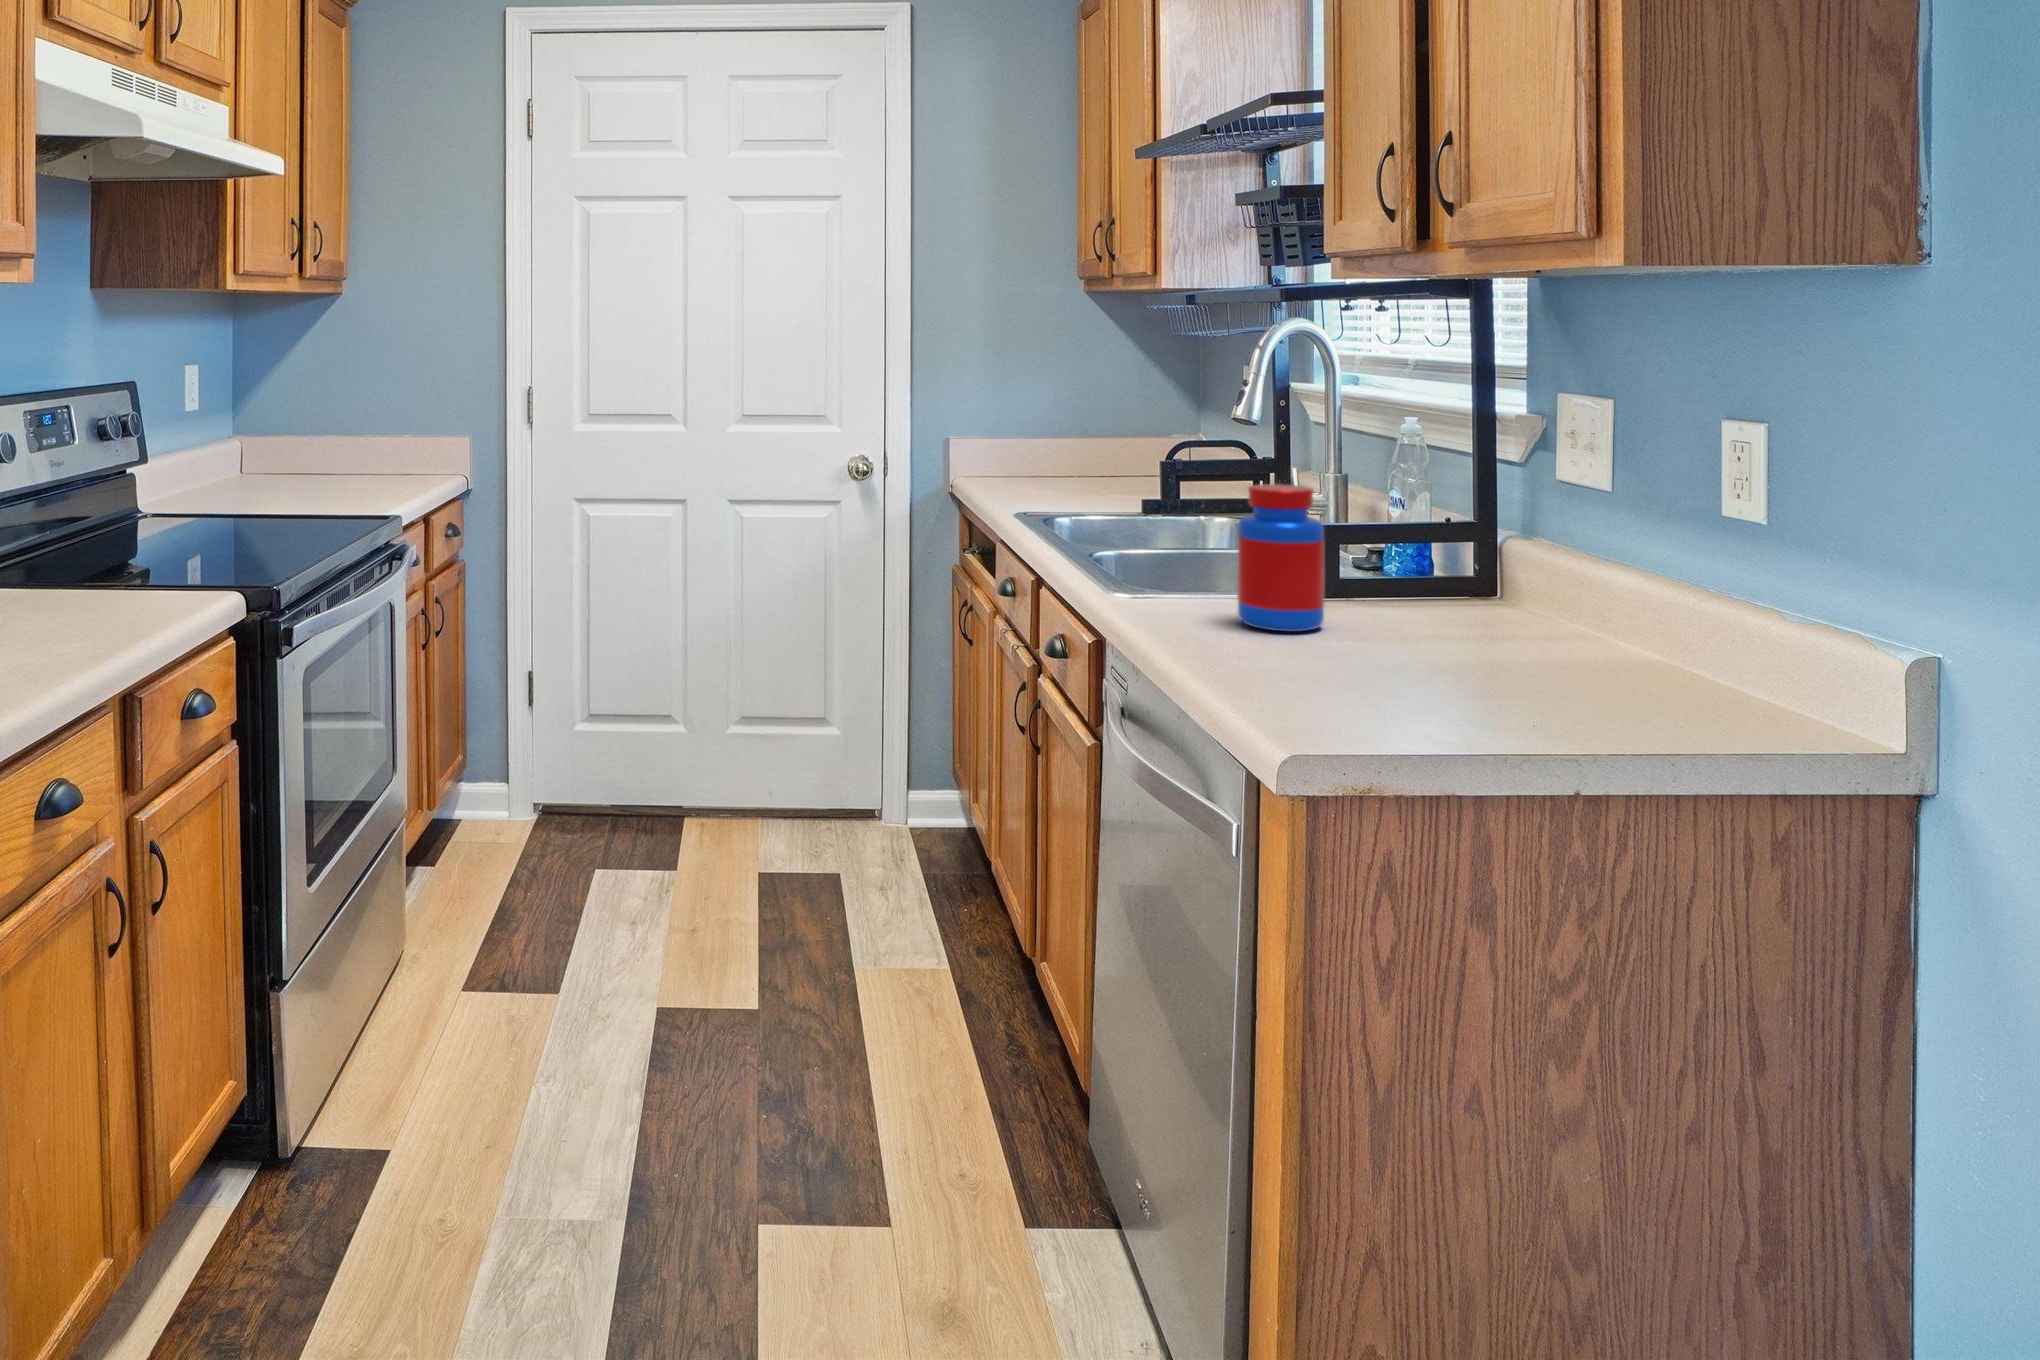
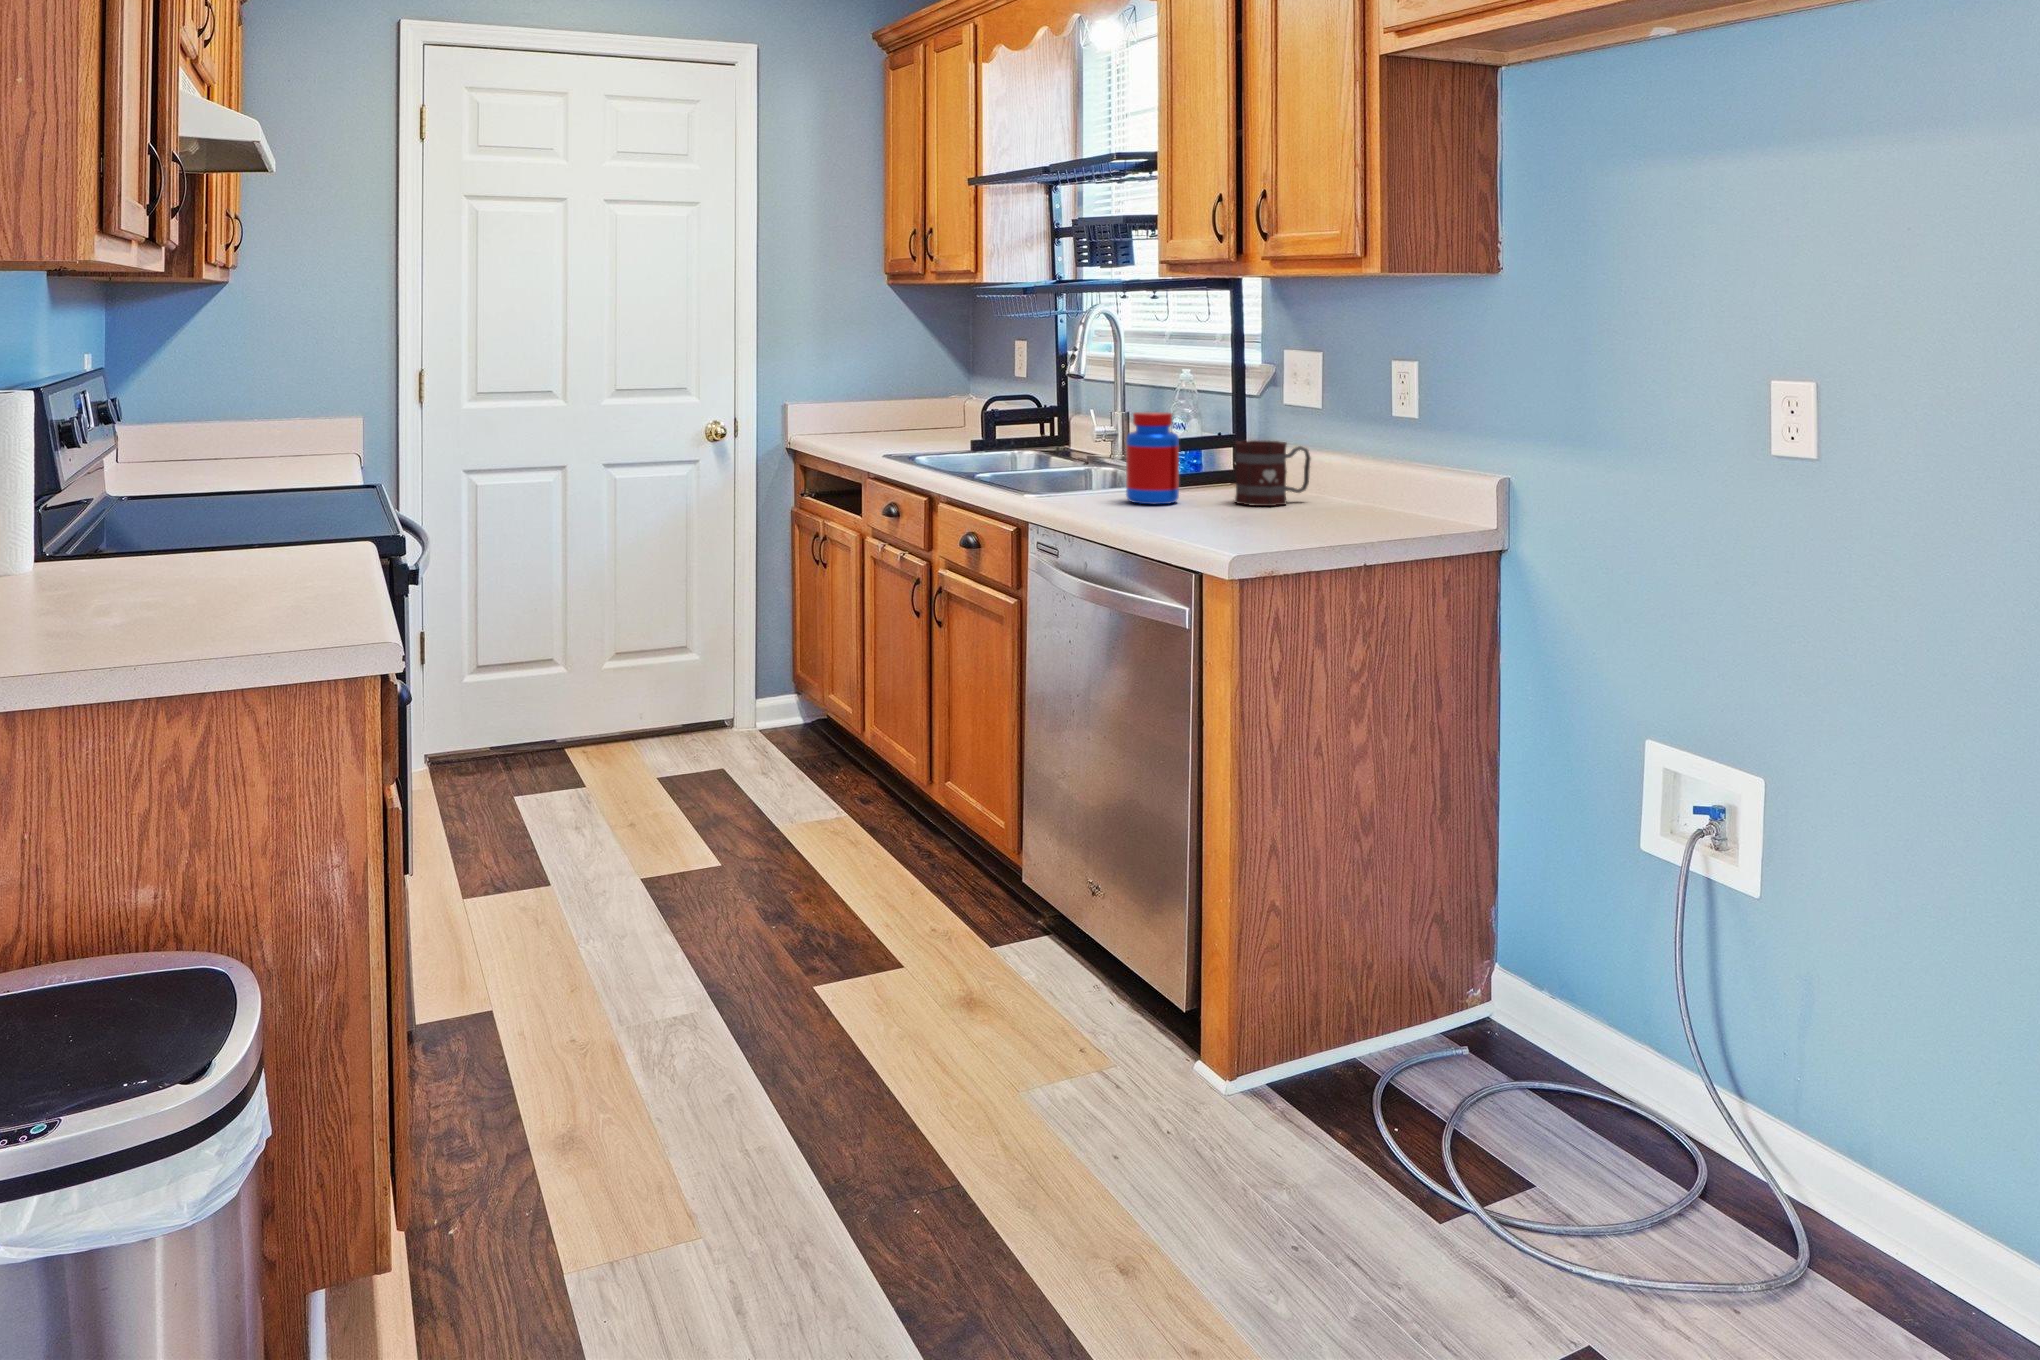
mug: none [1415,539,1558,653] -> present [1235,440,1311,506]

